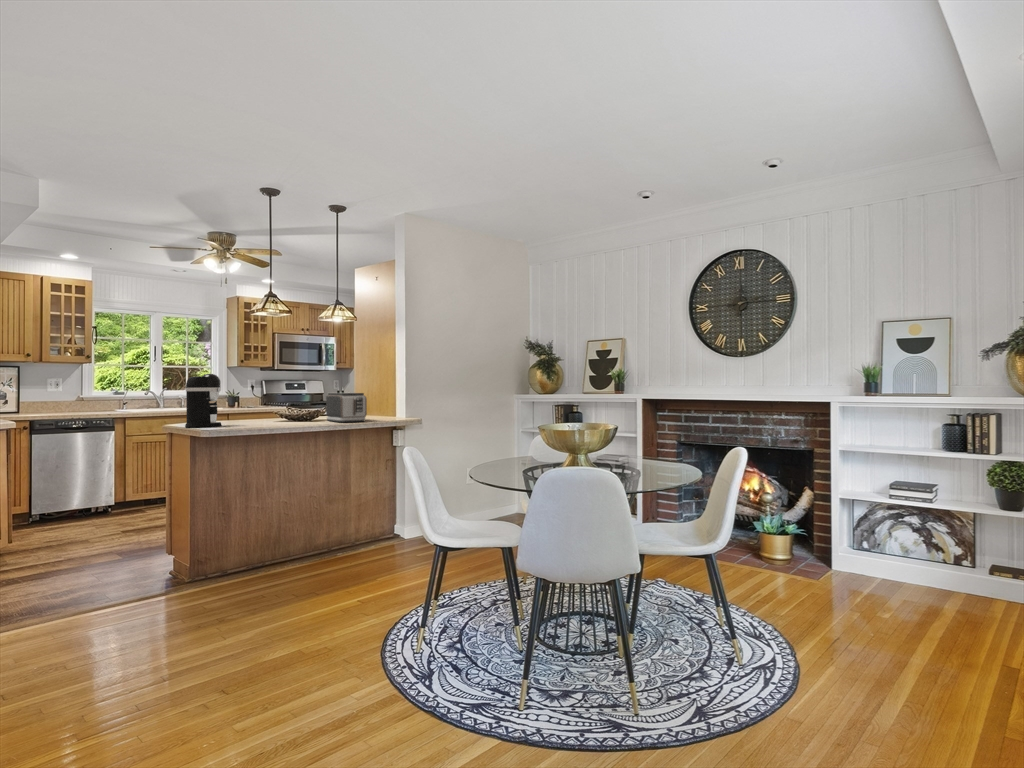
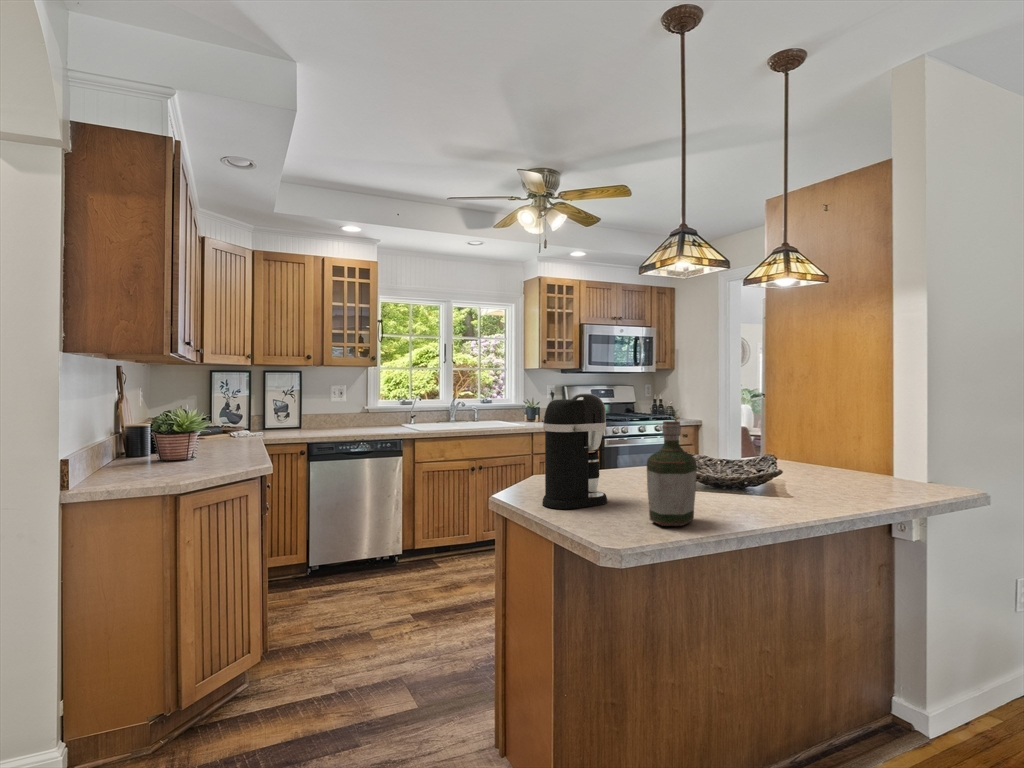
bottle: none [229,384,252,428] -> present [647,421,697,526]
toaster: present [326,393,367,422] -> none [796,430,920,507]

